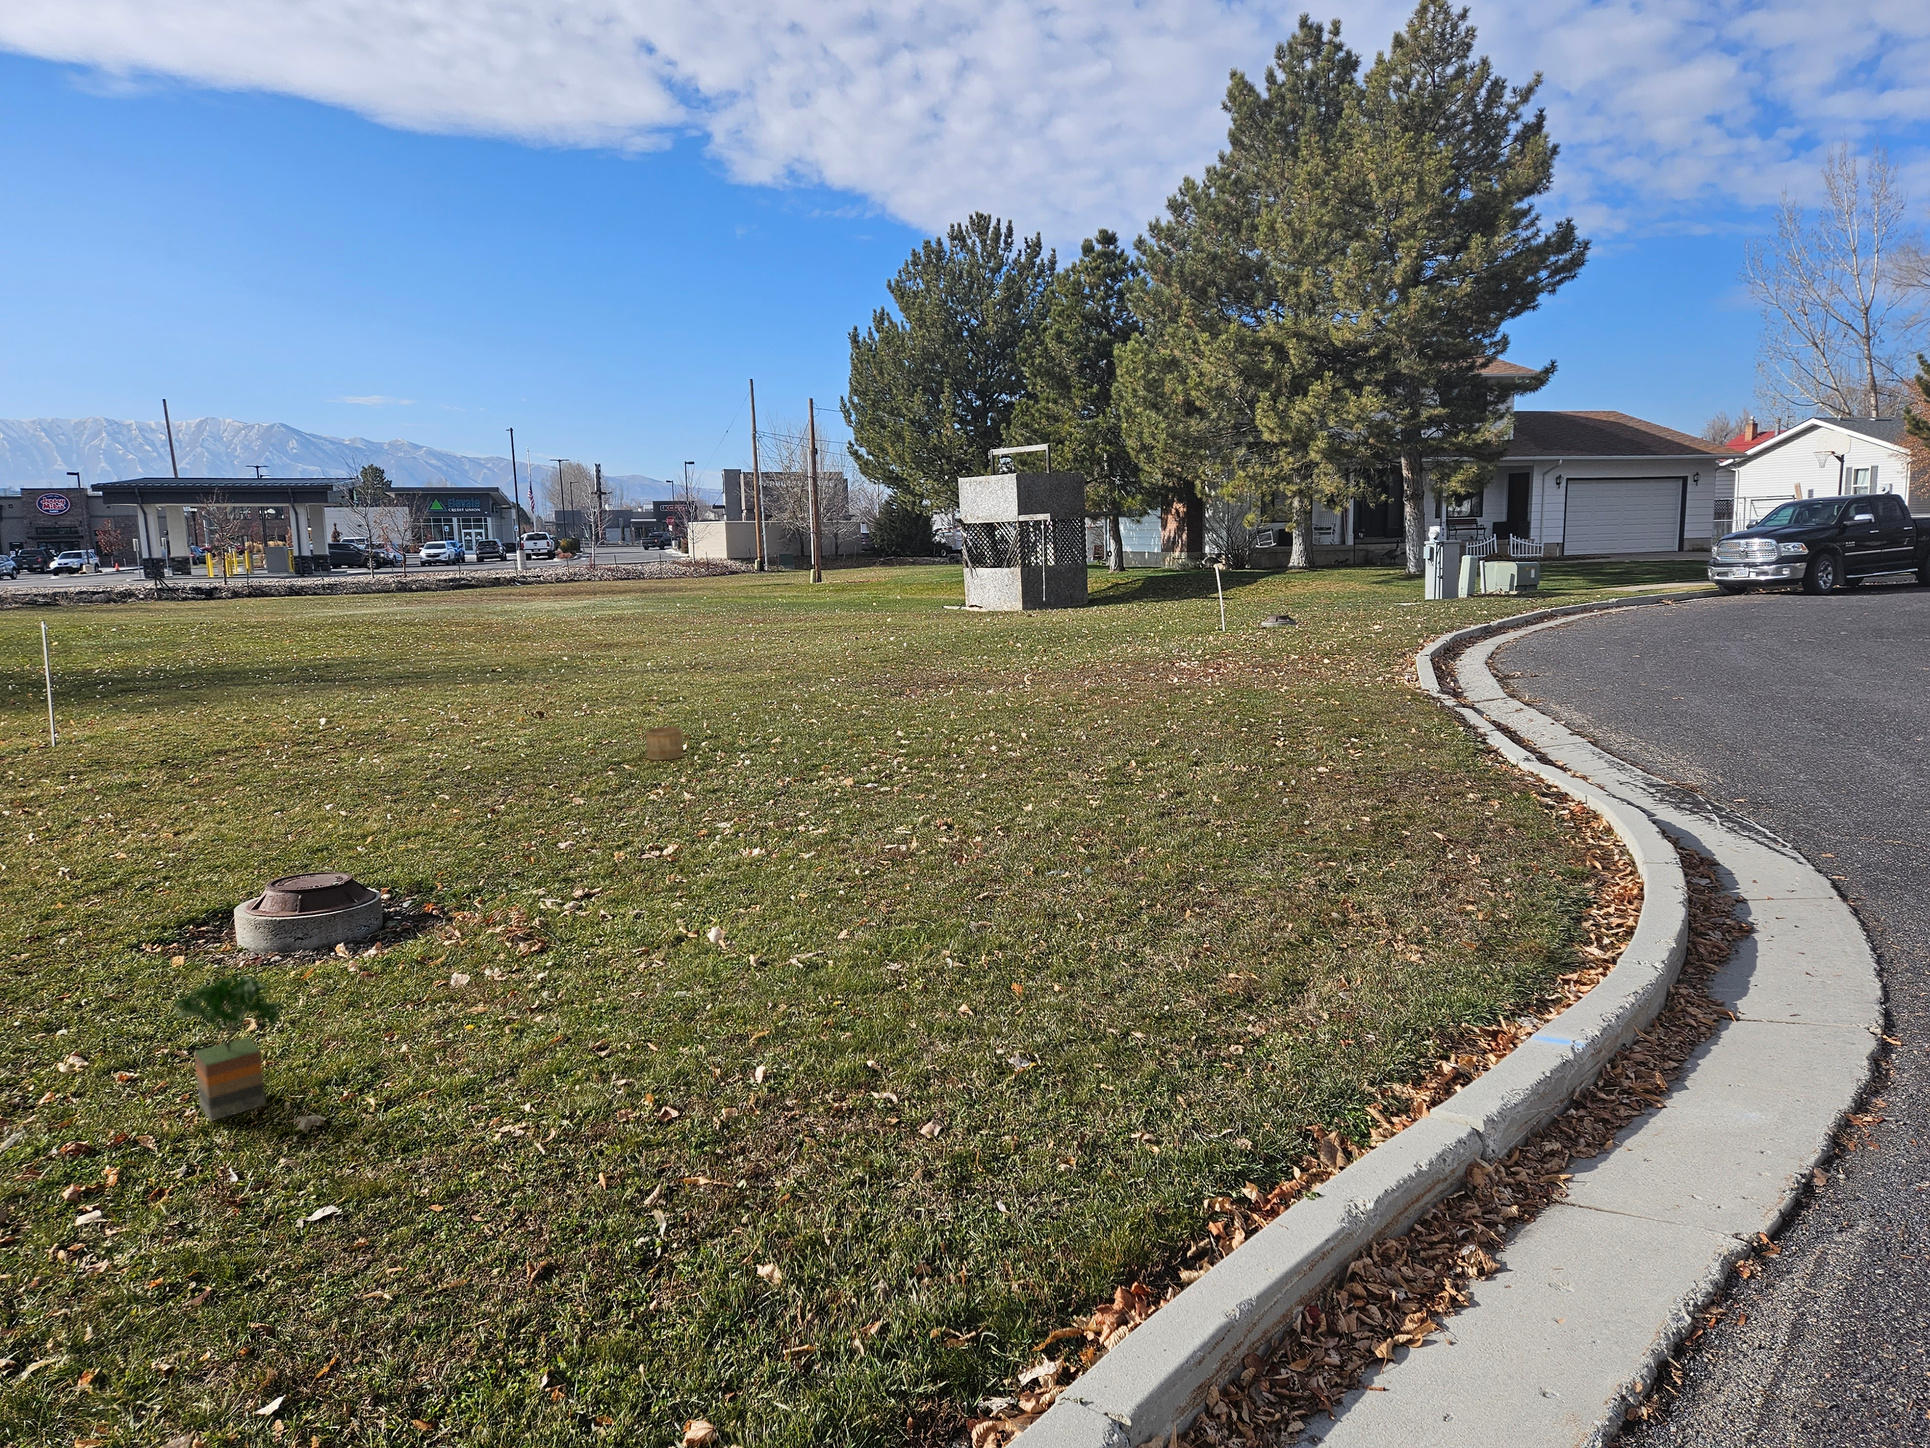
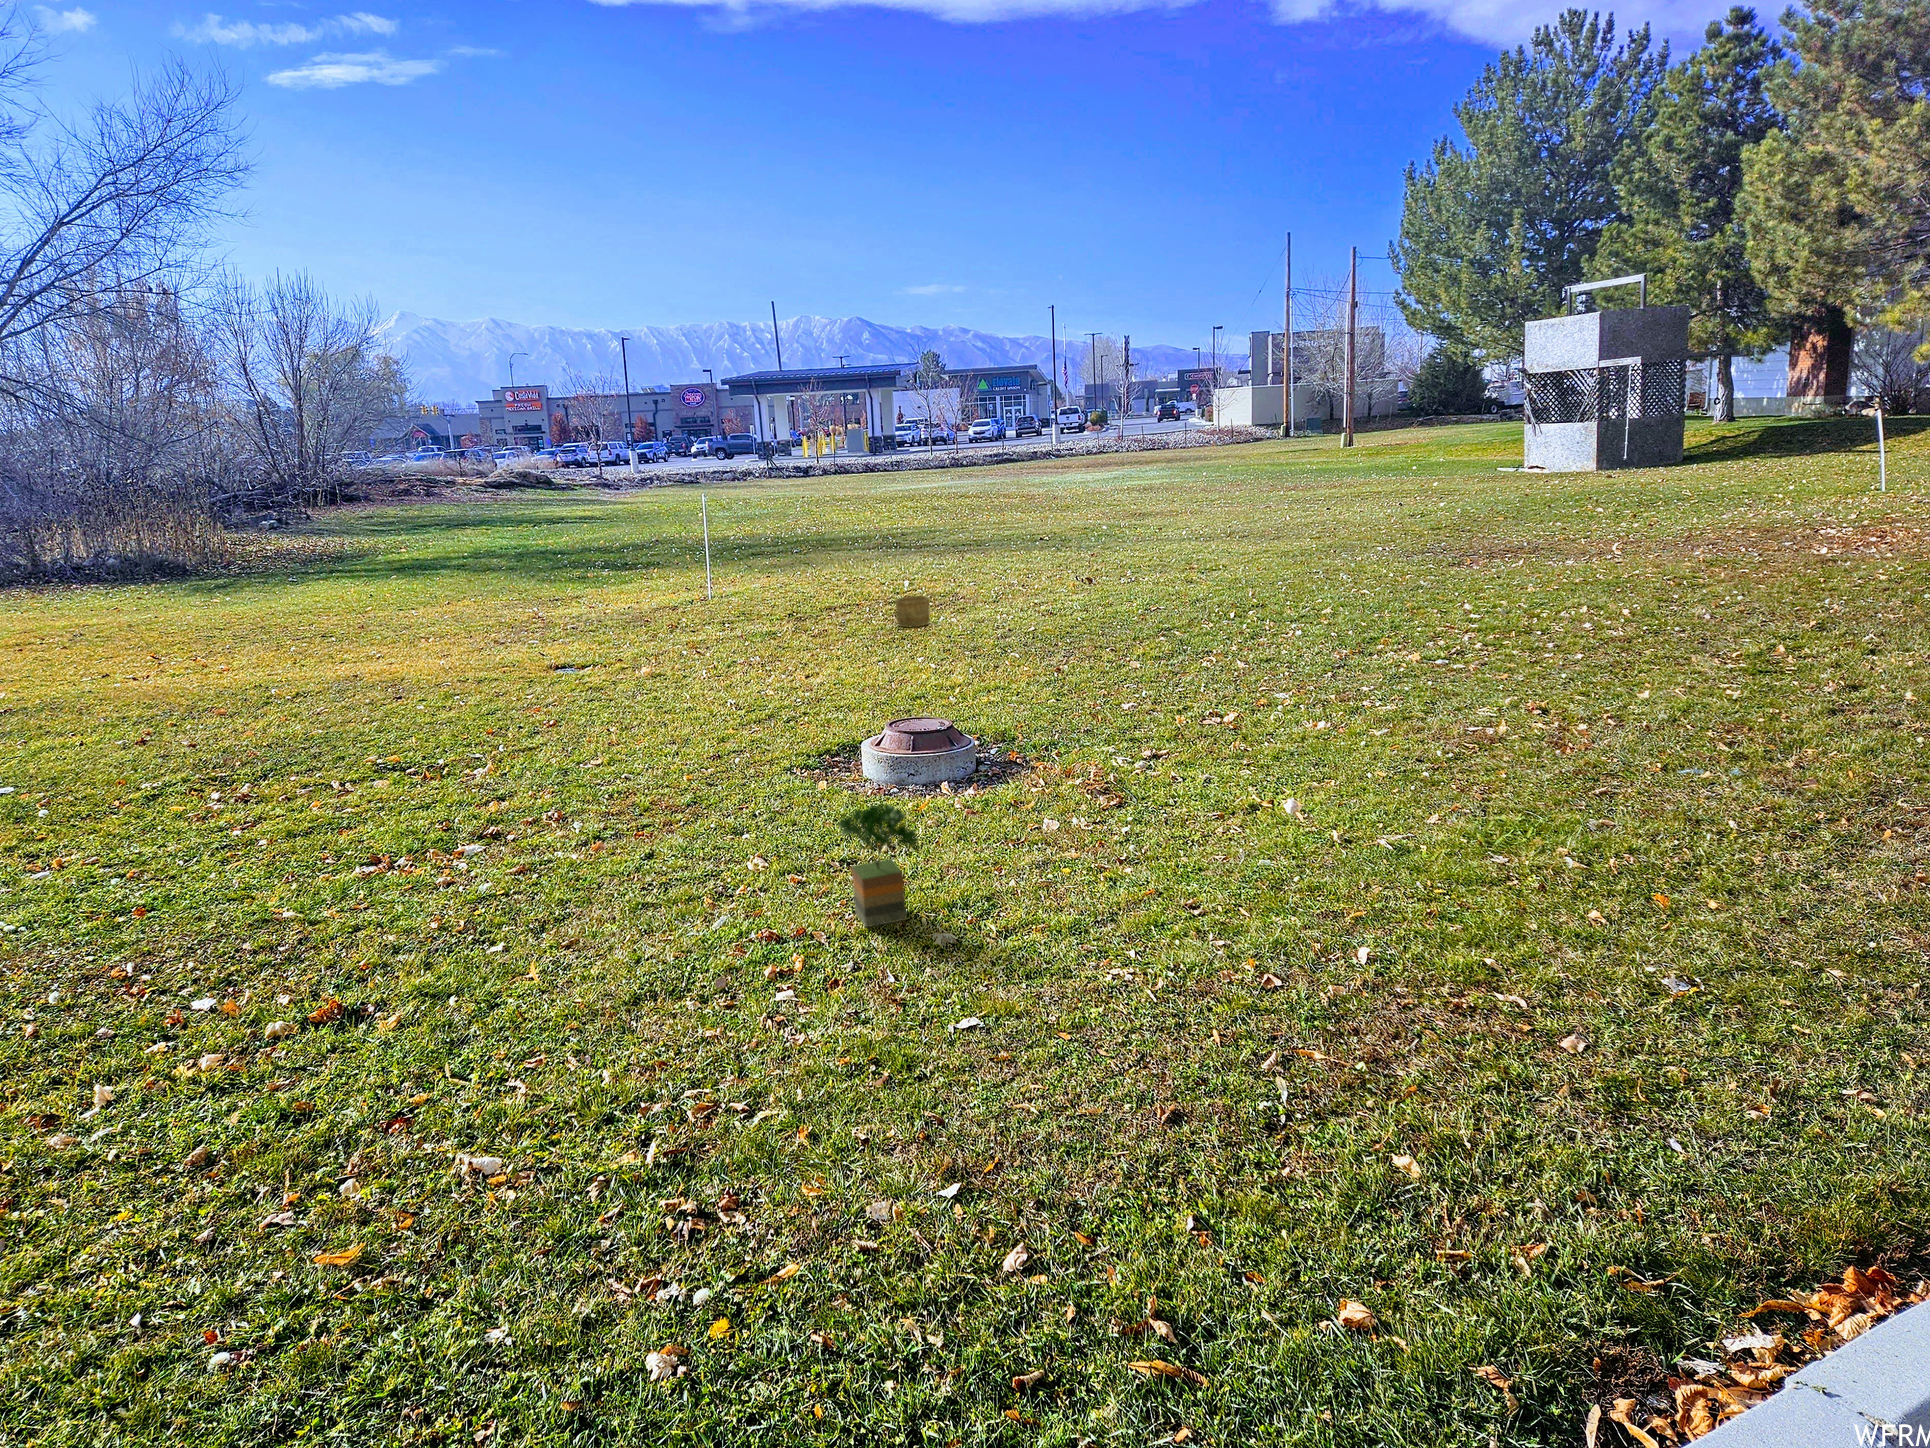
wooden bucket: present [645,726,683,760] -> present [895,596,930,628]

